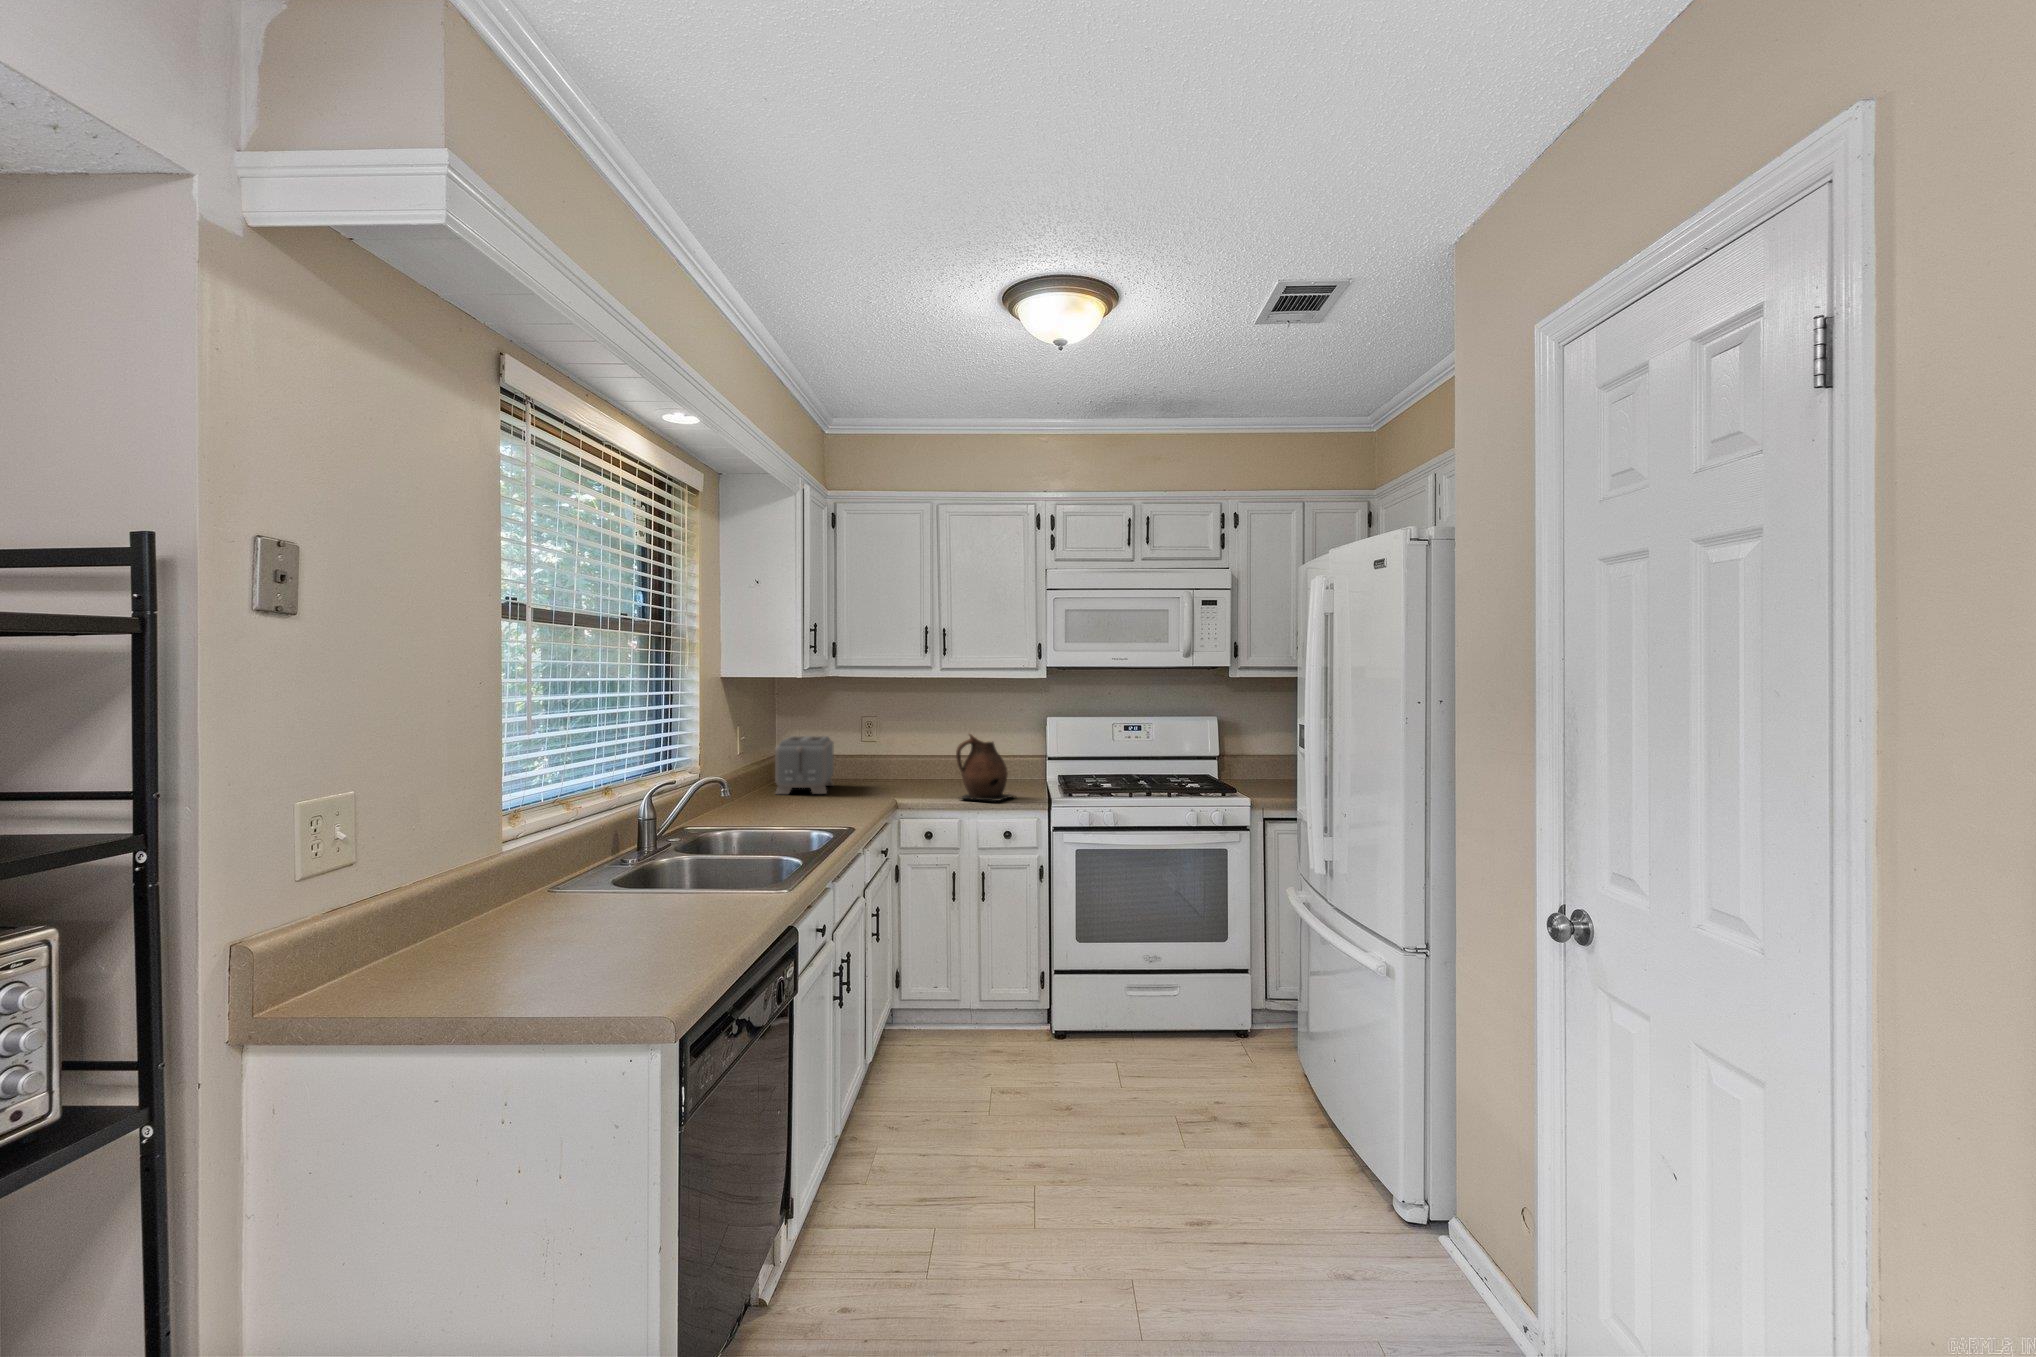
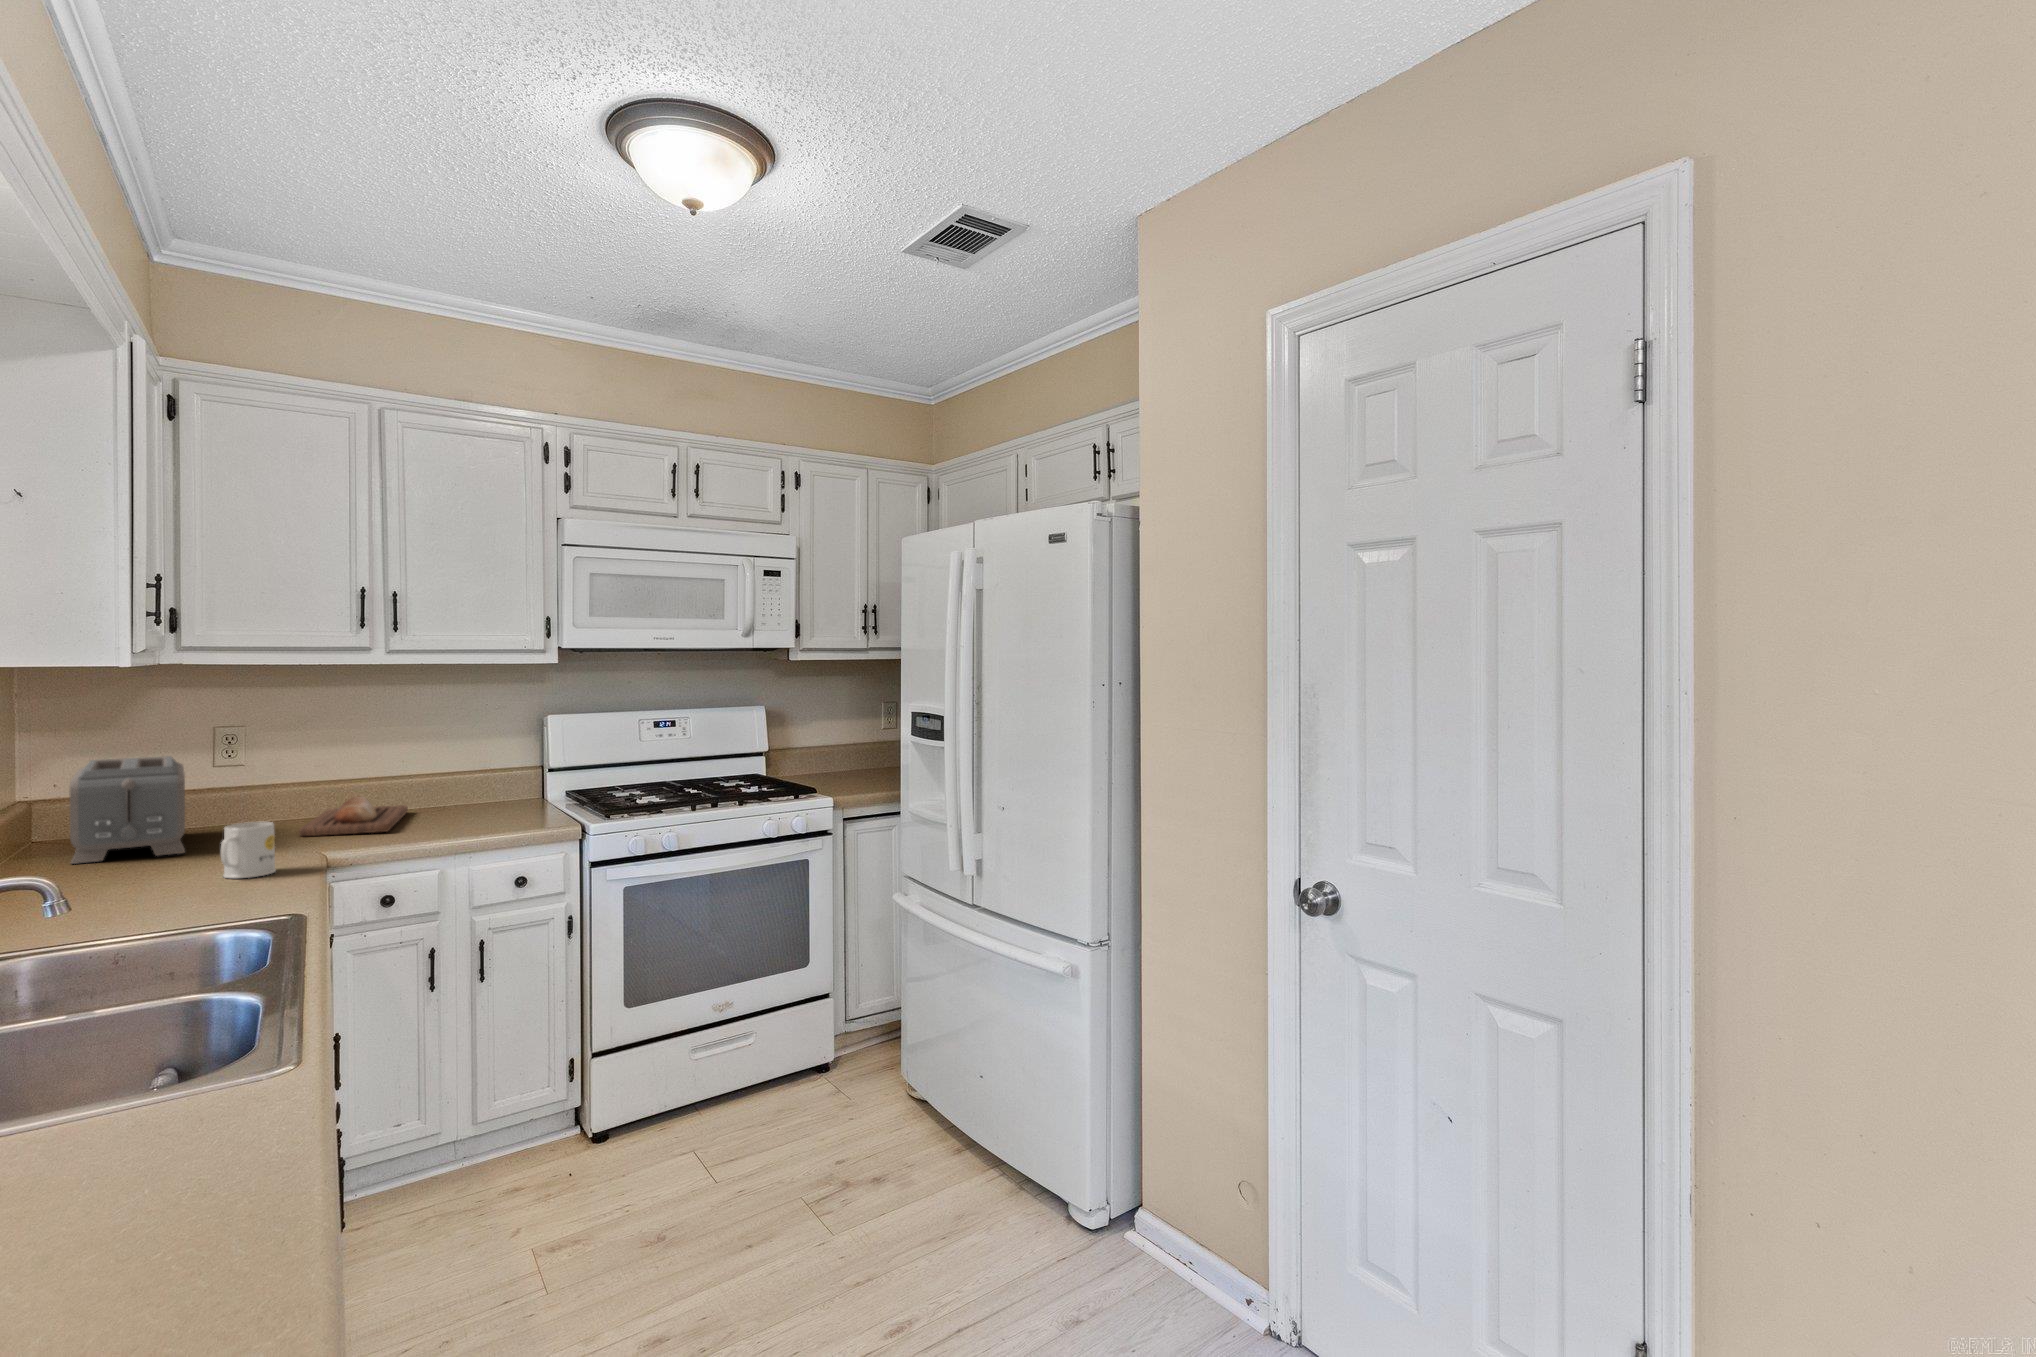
ceramic pitcher: present [956,734,1013,801] -> none [432,743,526,838]
bread loaf: none [887,770,957,793] -> present [299,796,408,836]
mug: none [831,775,860,808] -> present [221,822,276,878]

